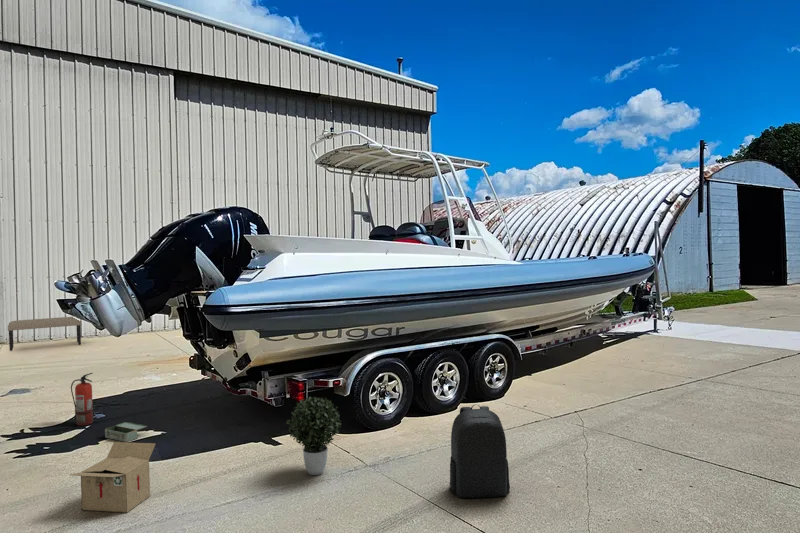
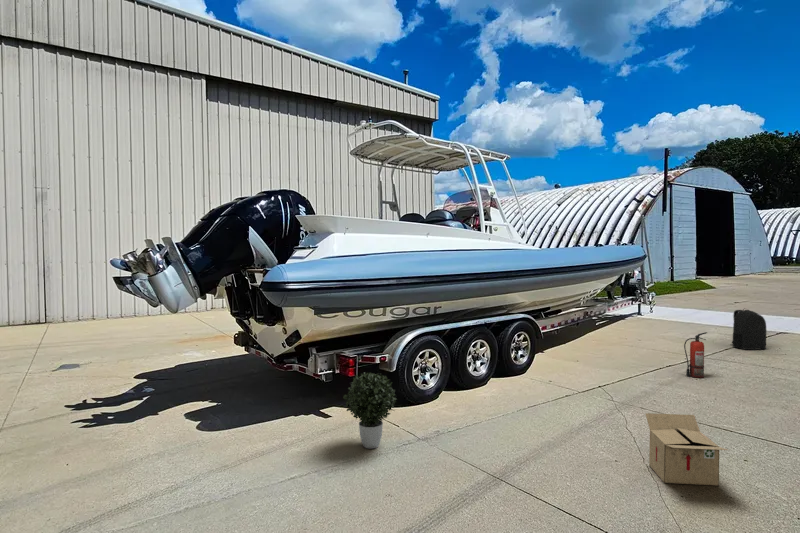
bench: present [8,317,81,351] -> none [52,297,120,328]
fire extinguisher: present [71,373,93,426] -> present [684,332,707,378]
backpack: present [450,405,510,498] -> present [732,309,766,350]
toolbox: present [105,422,147,442] -> none [156,395,197,415]
cardboard box: present [70,442,155,513] -> present [646,413,728,486]

